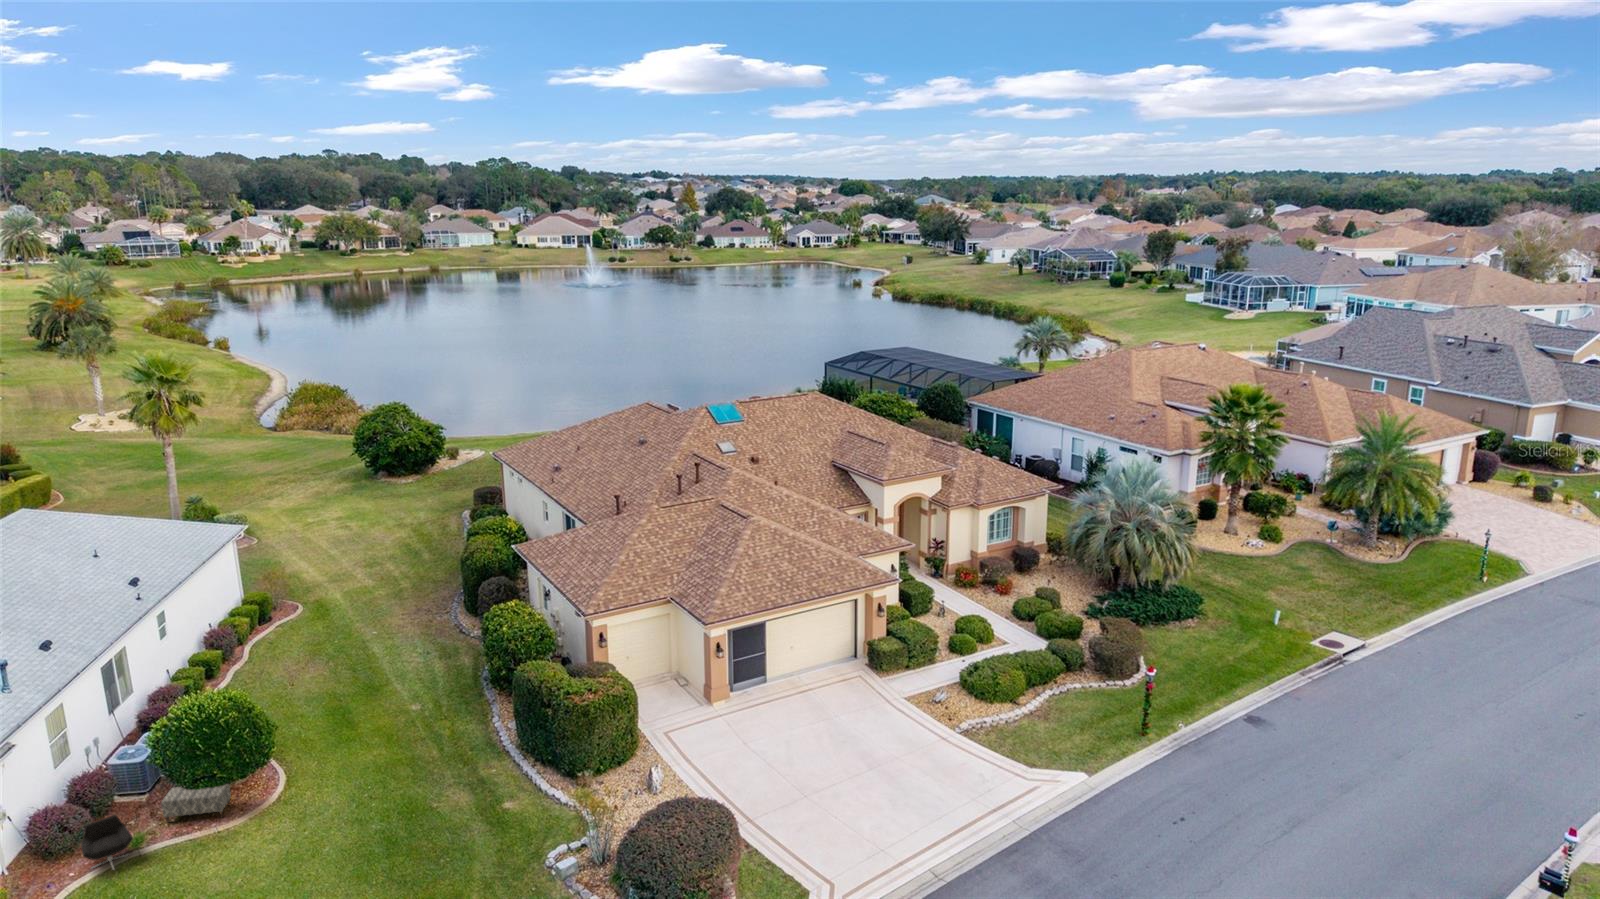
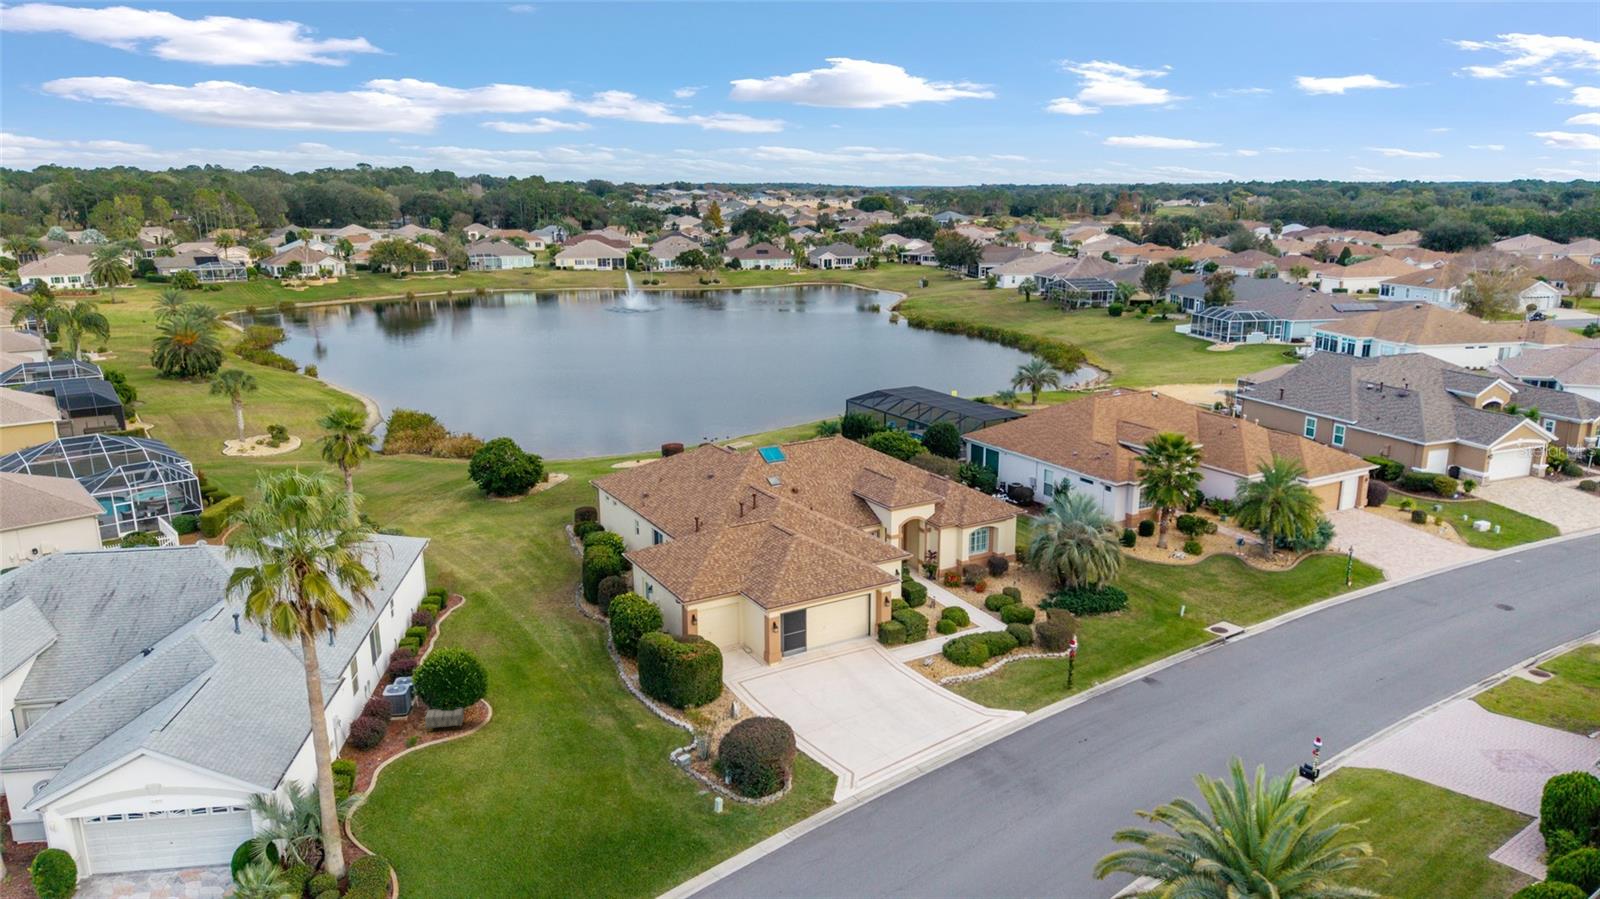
lounge chair: present [81,815,133,870] -> none [384,724,416,757]

